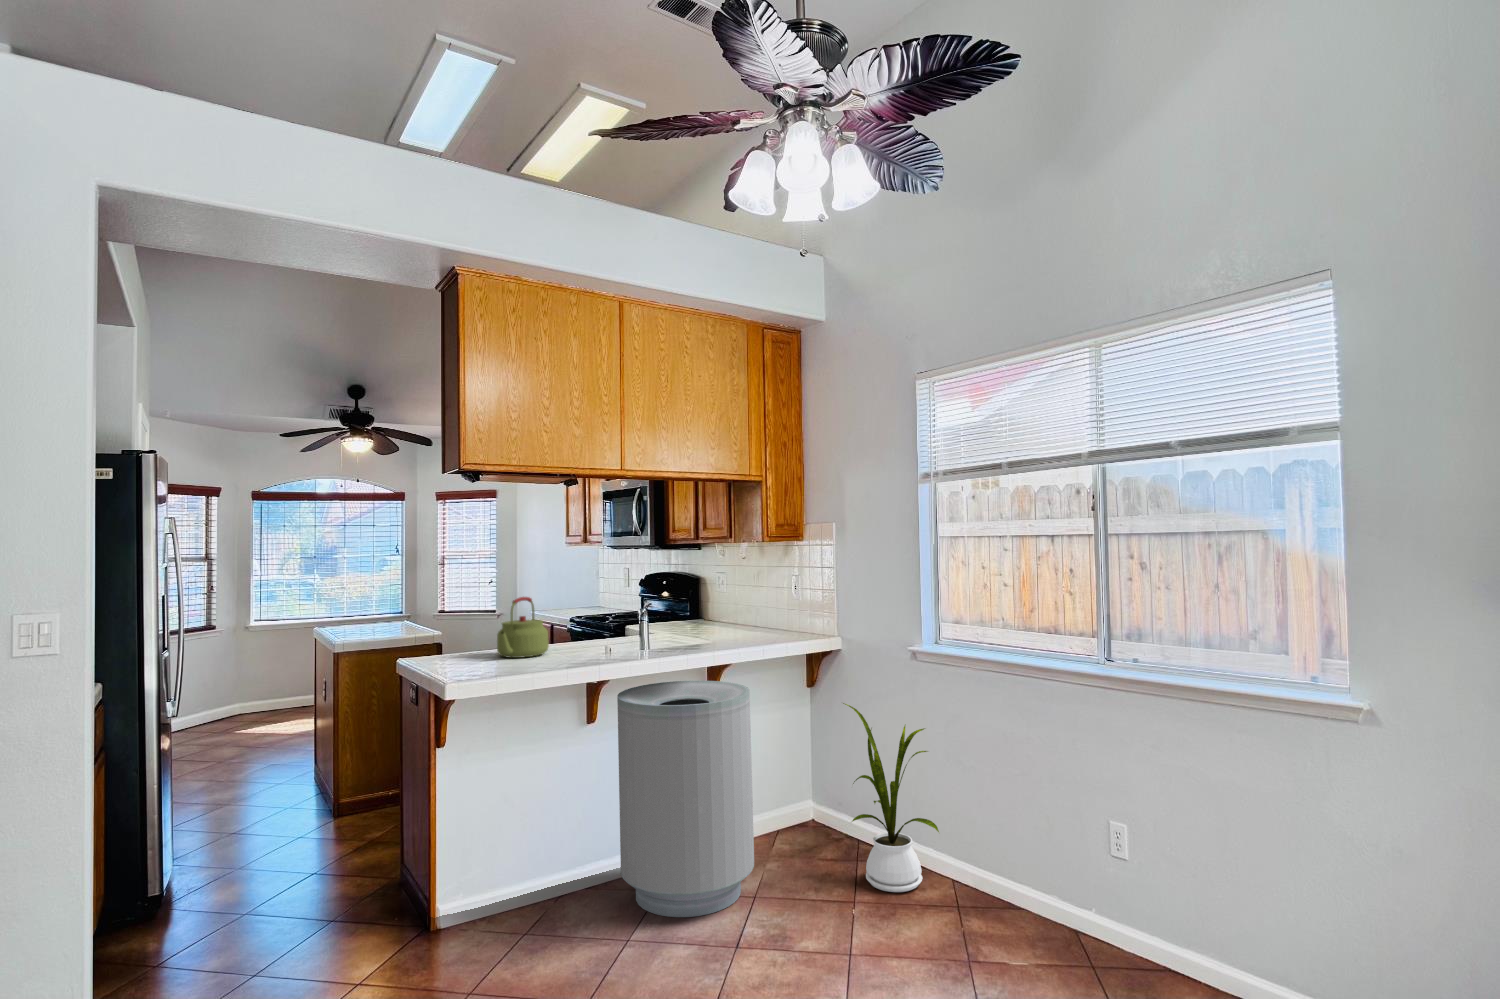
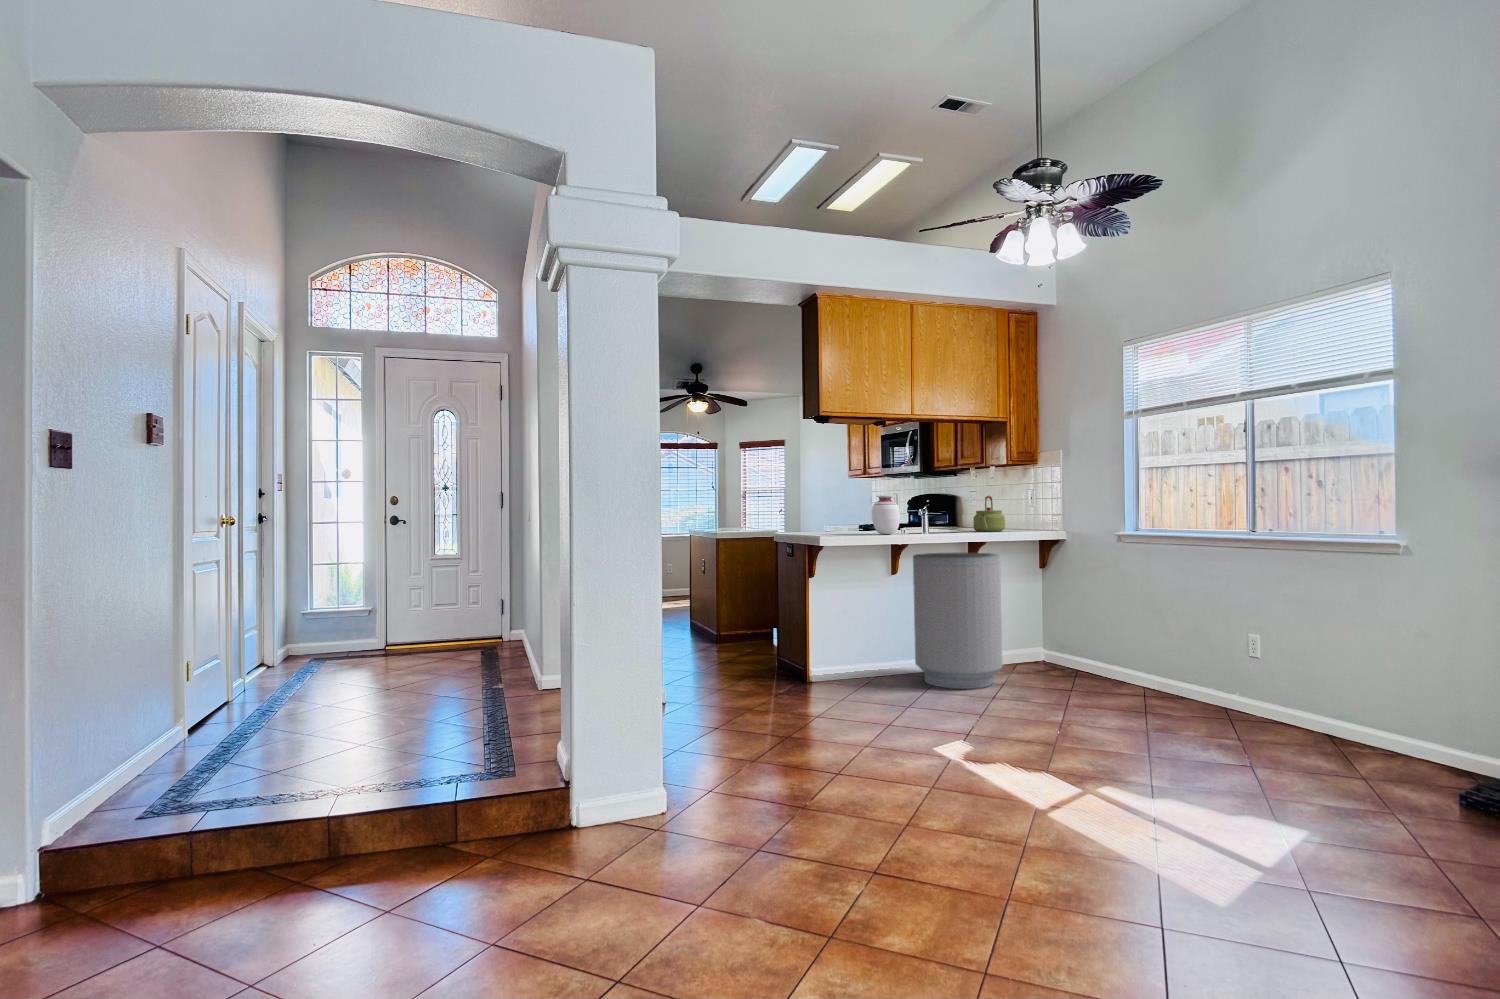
kettle: present [497,597,549,658] -> present [973,496,1005,531]
vase: none [552,599,597,663] -> present [872,495,900,534]
house plant: present [843,703,939,892] -> none [1064,569,1133,689]

